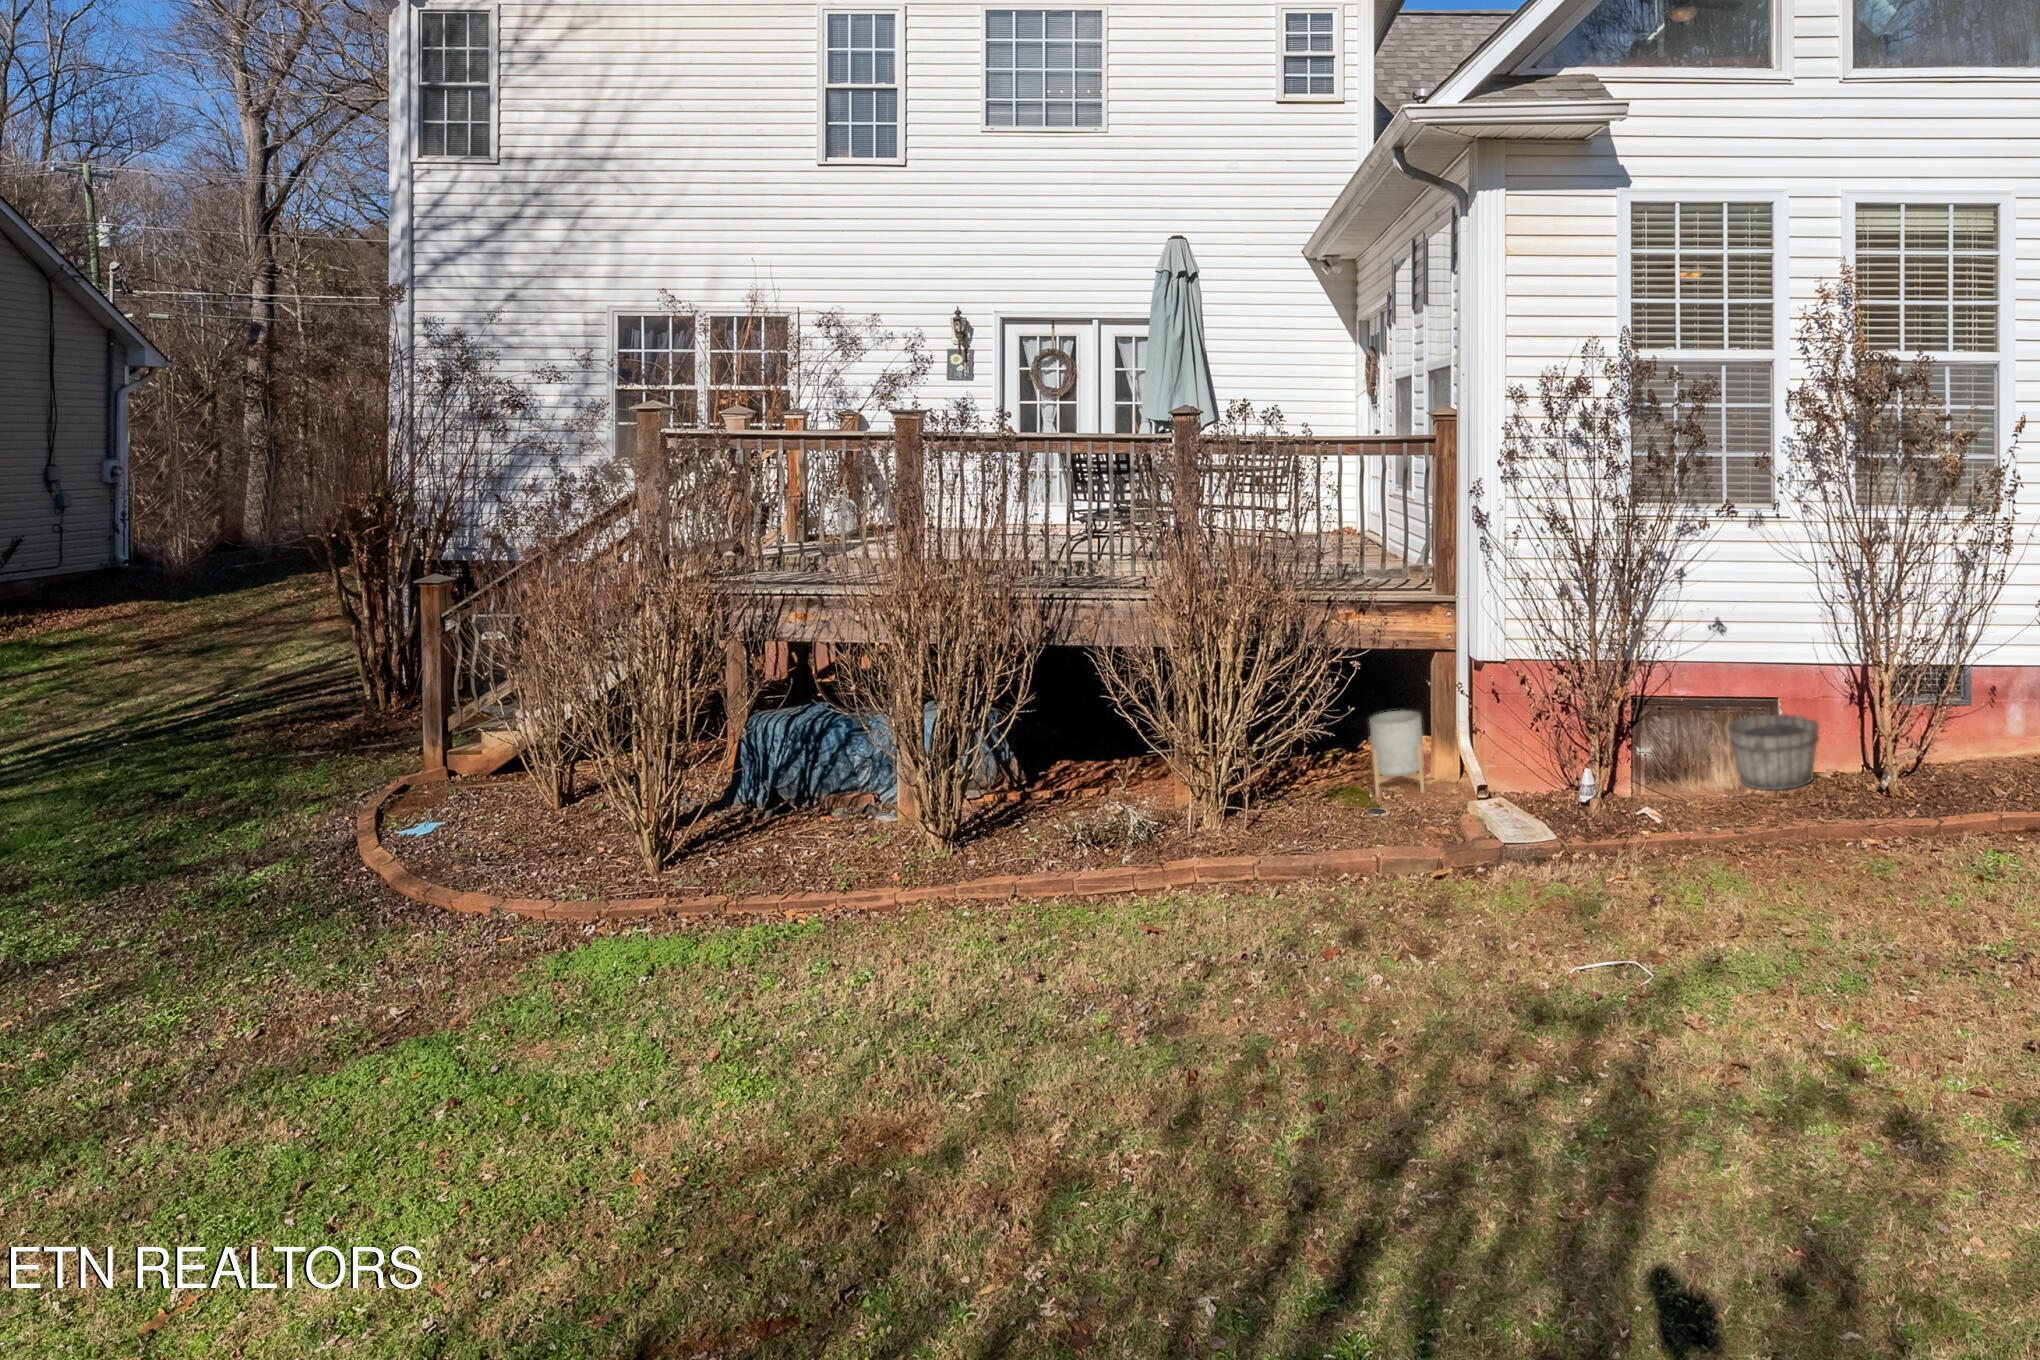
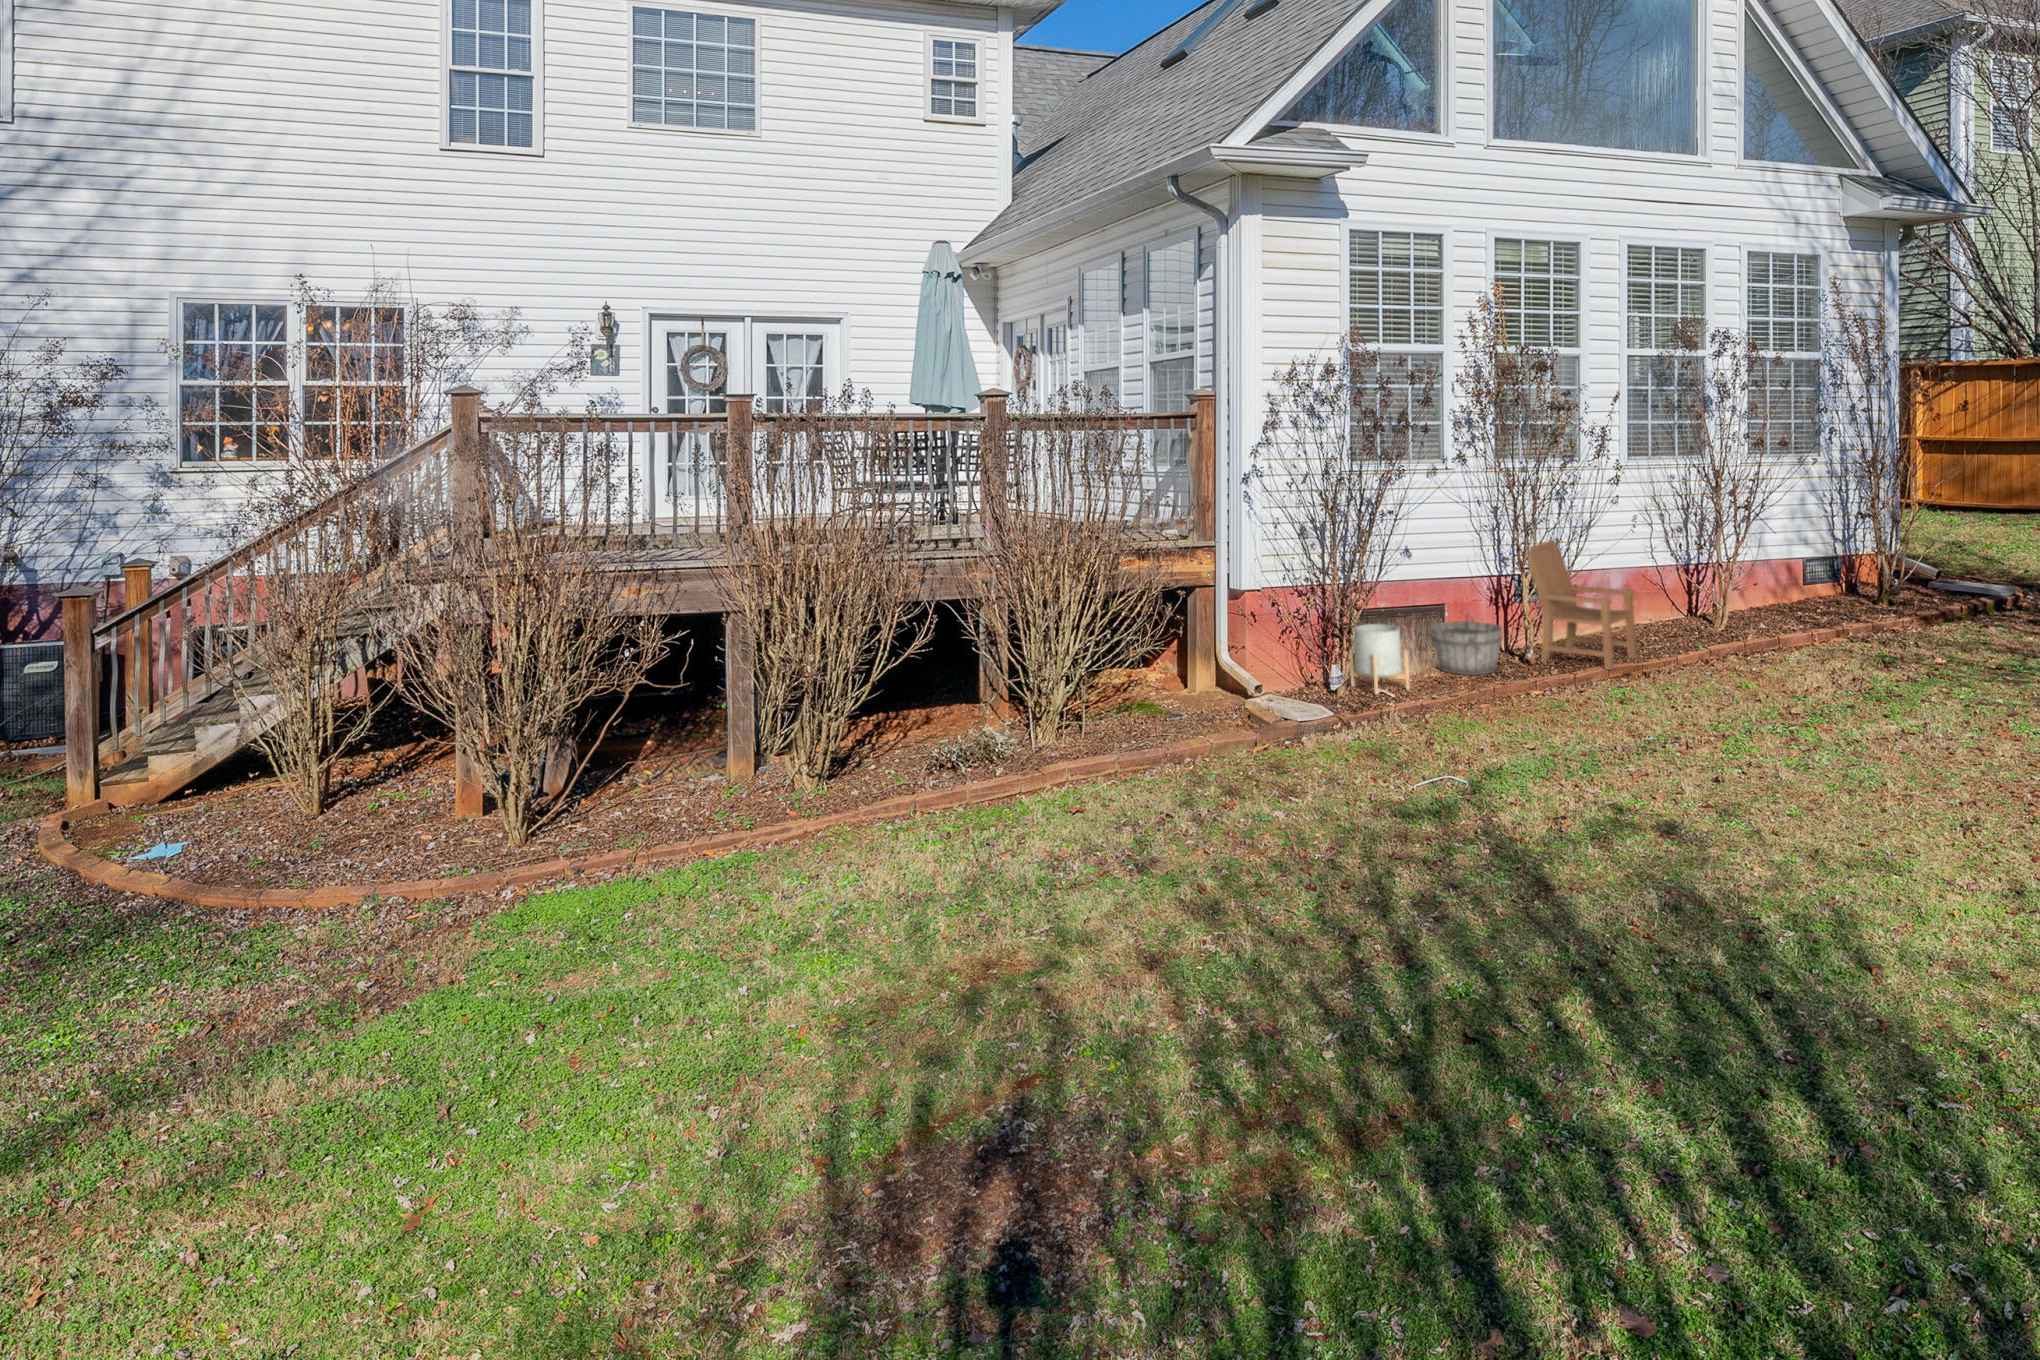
armchair: none [1865,609,2016,796] -> present [1528,540,1637,670]
planter: present [1369,710,1425,797] -> present [1350,624,1410,694]

